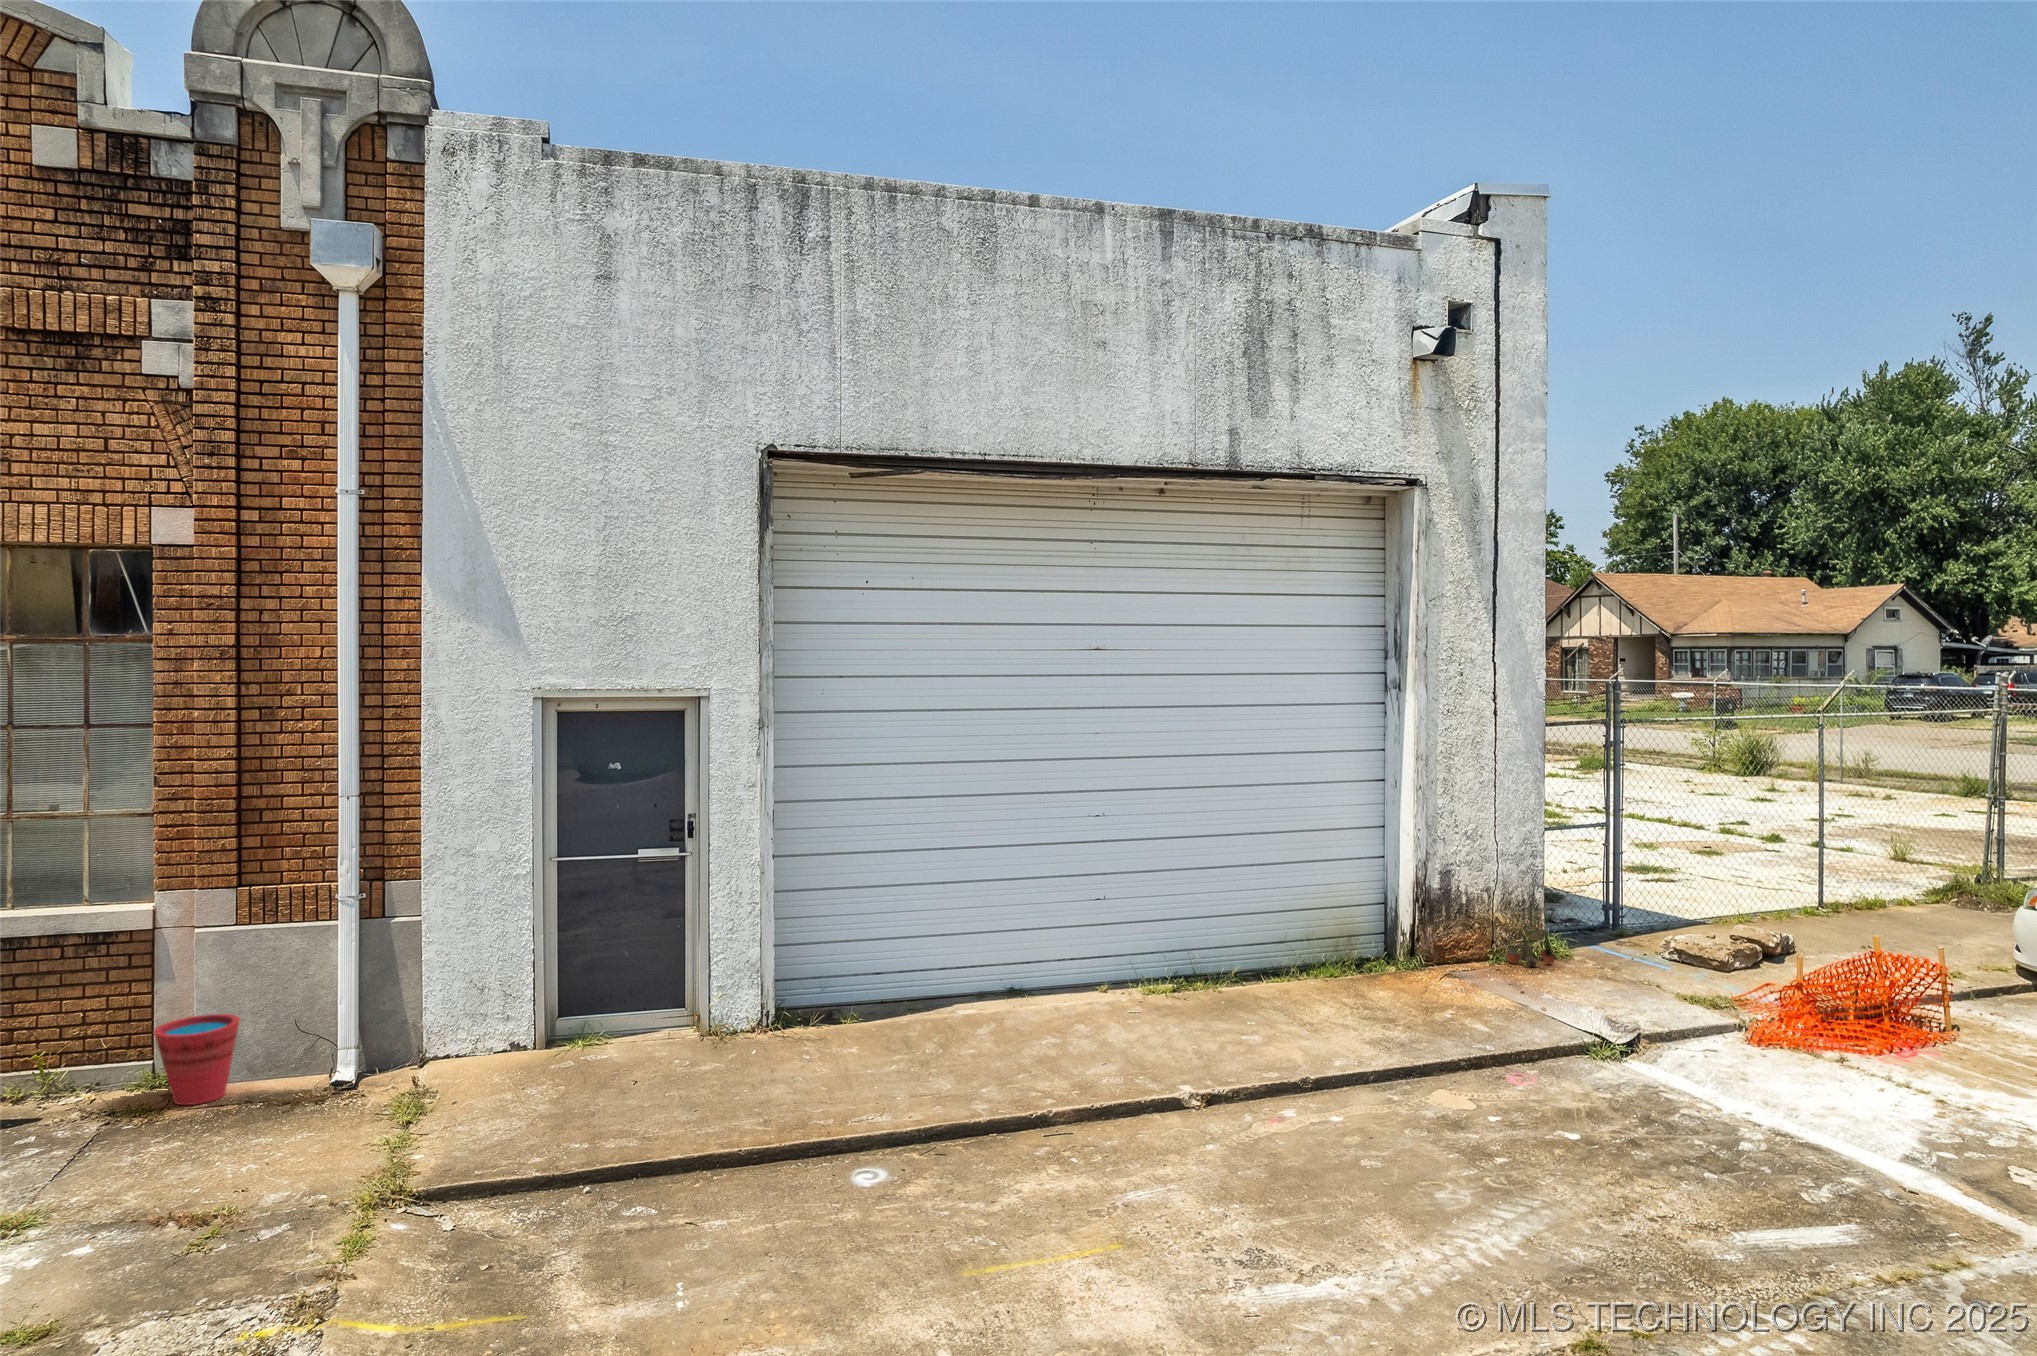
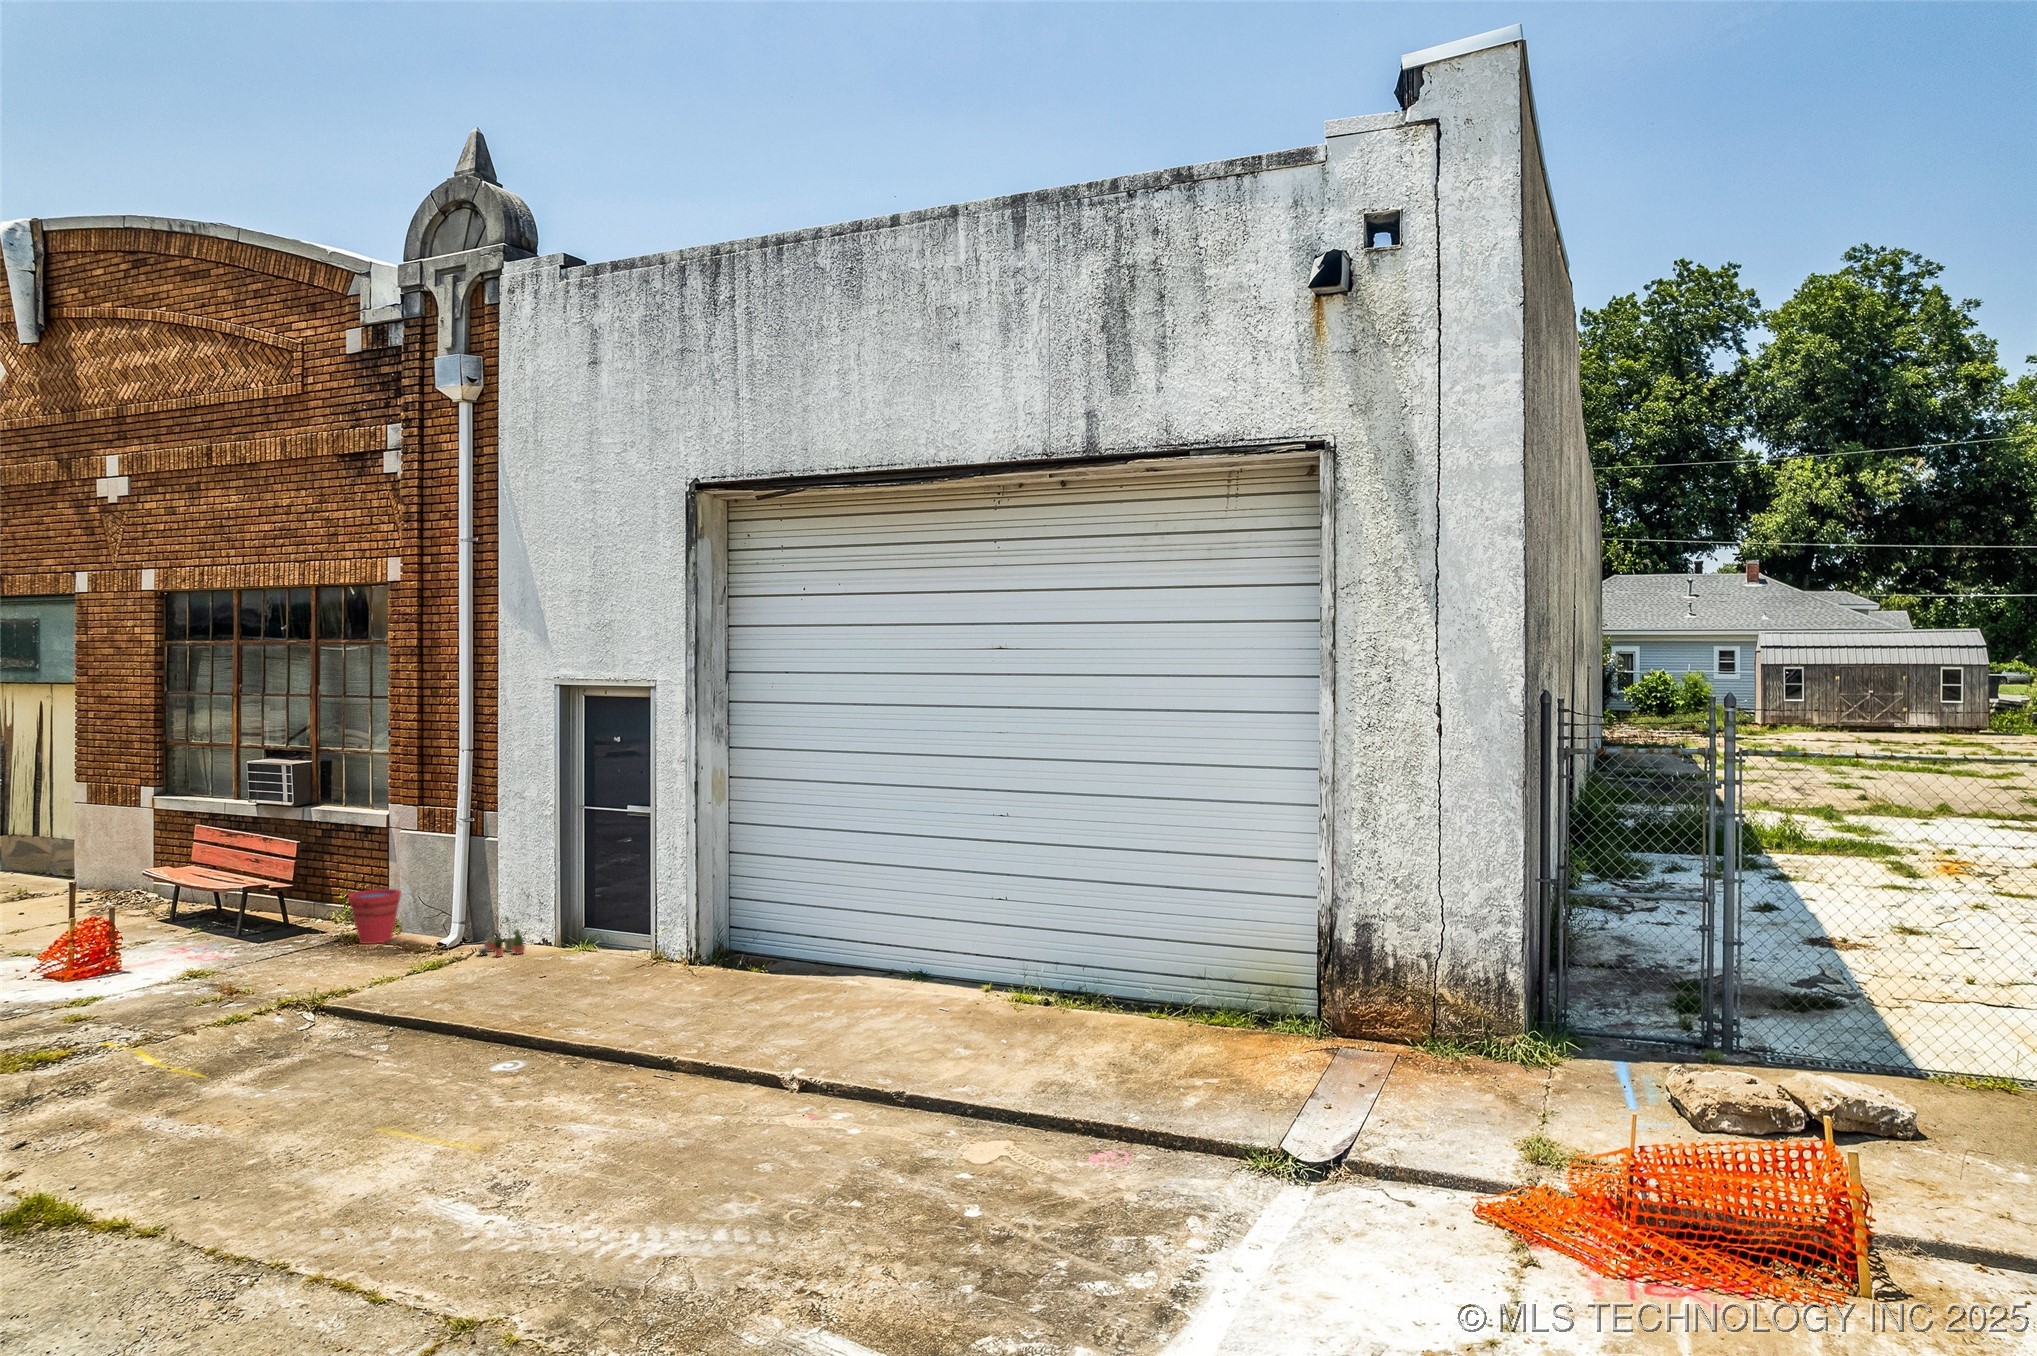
potted plant: present [1505,924,1554,967] -> present [478,917,525,957]

